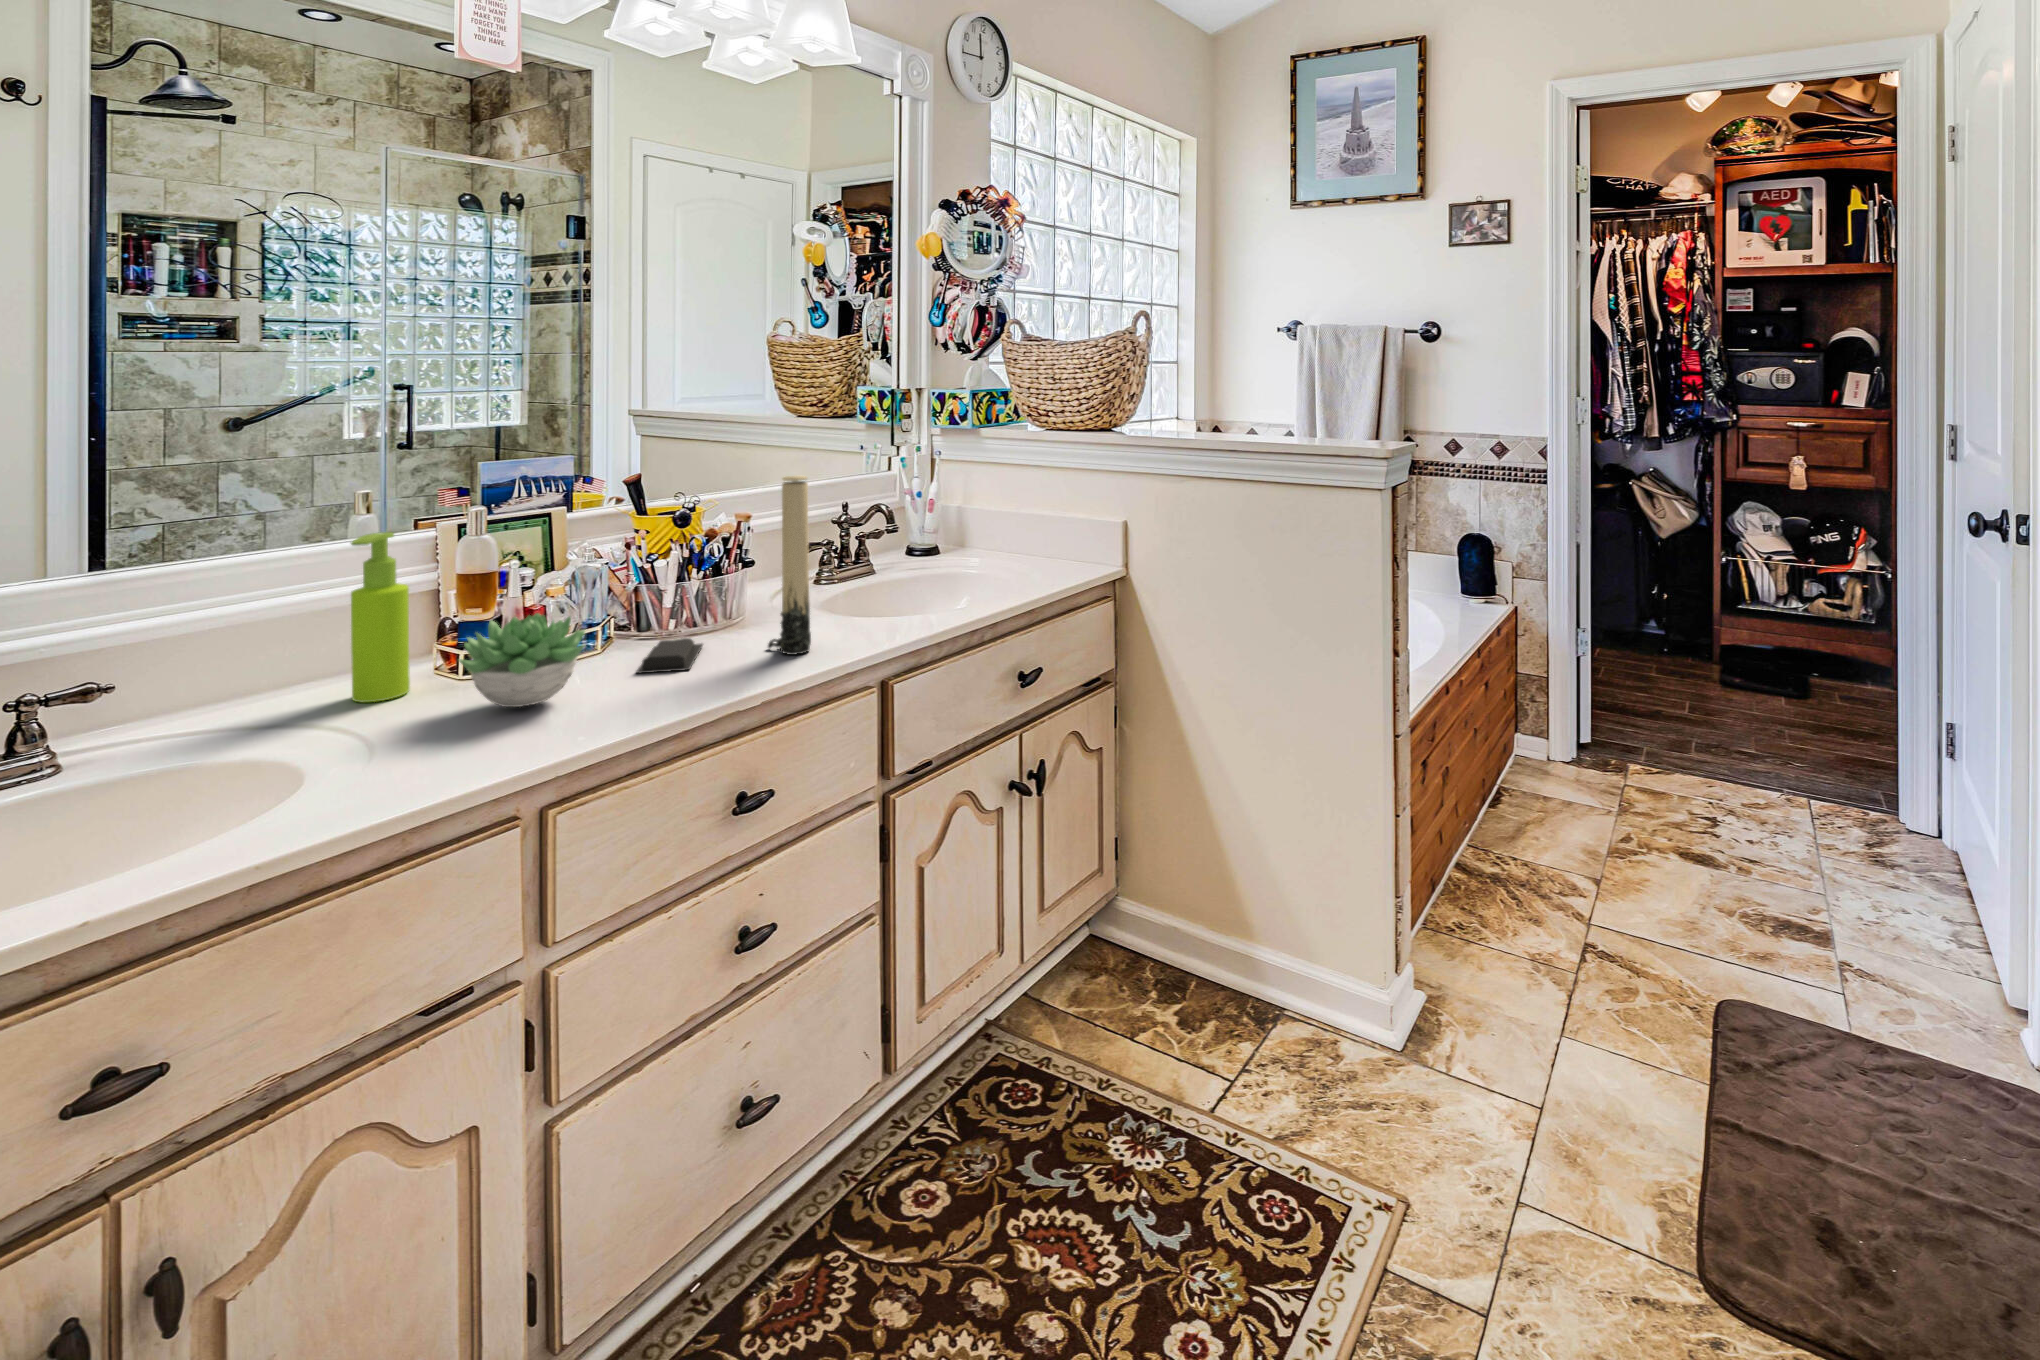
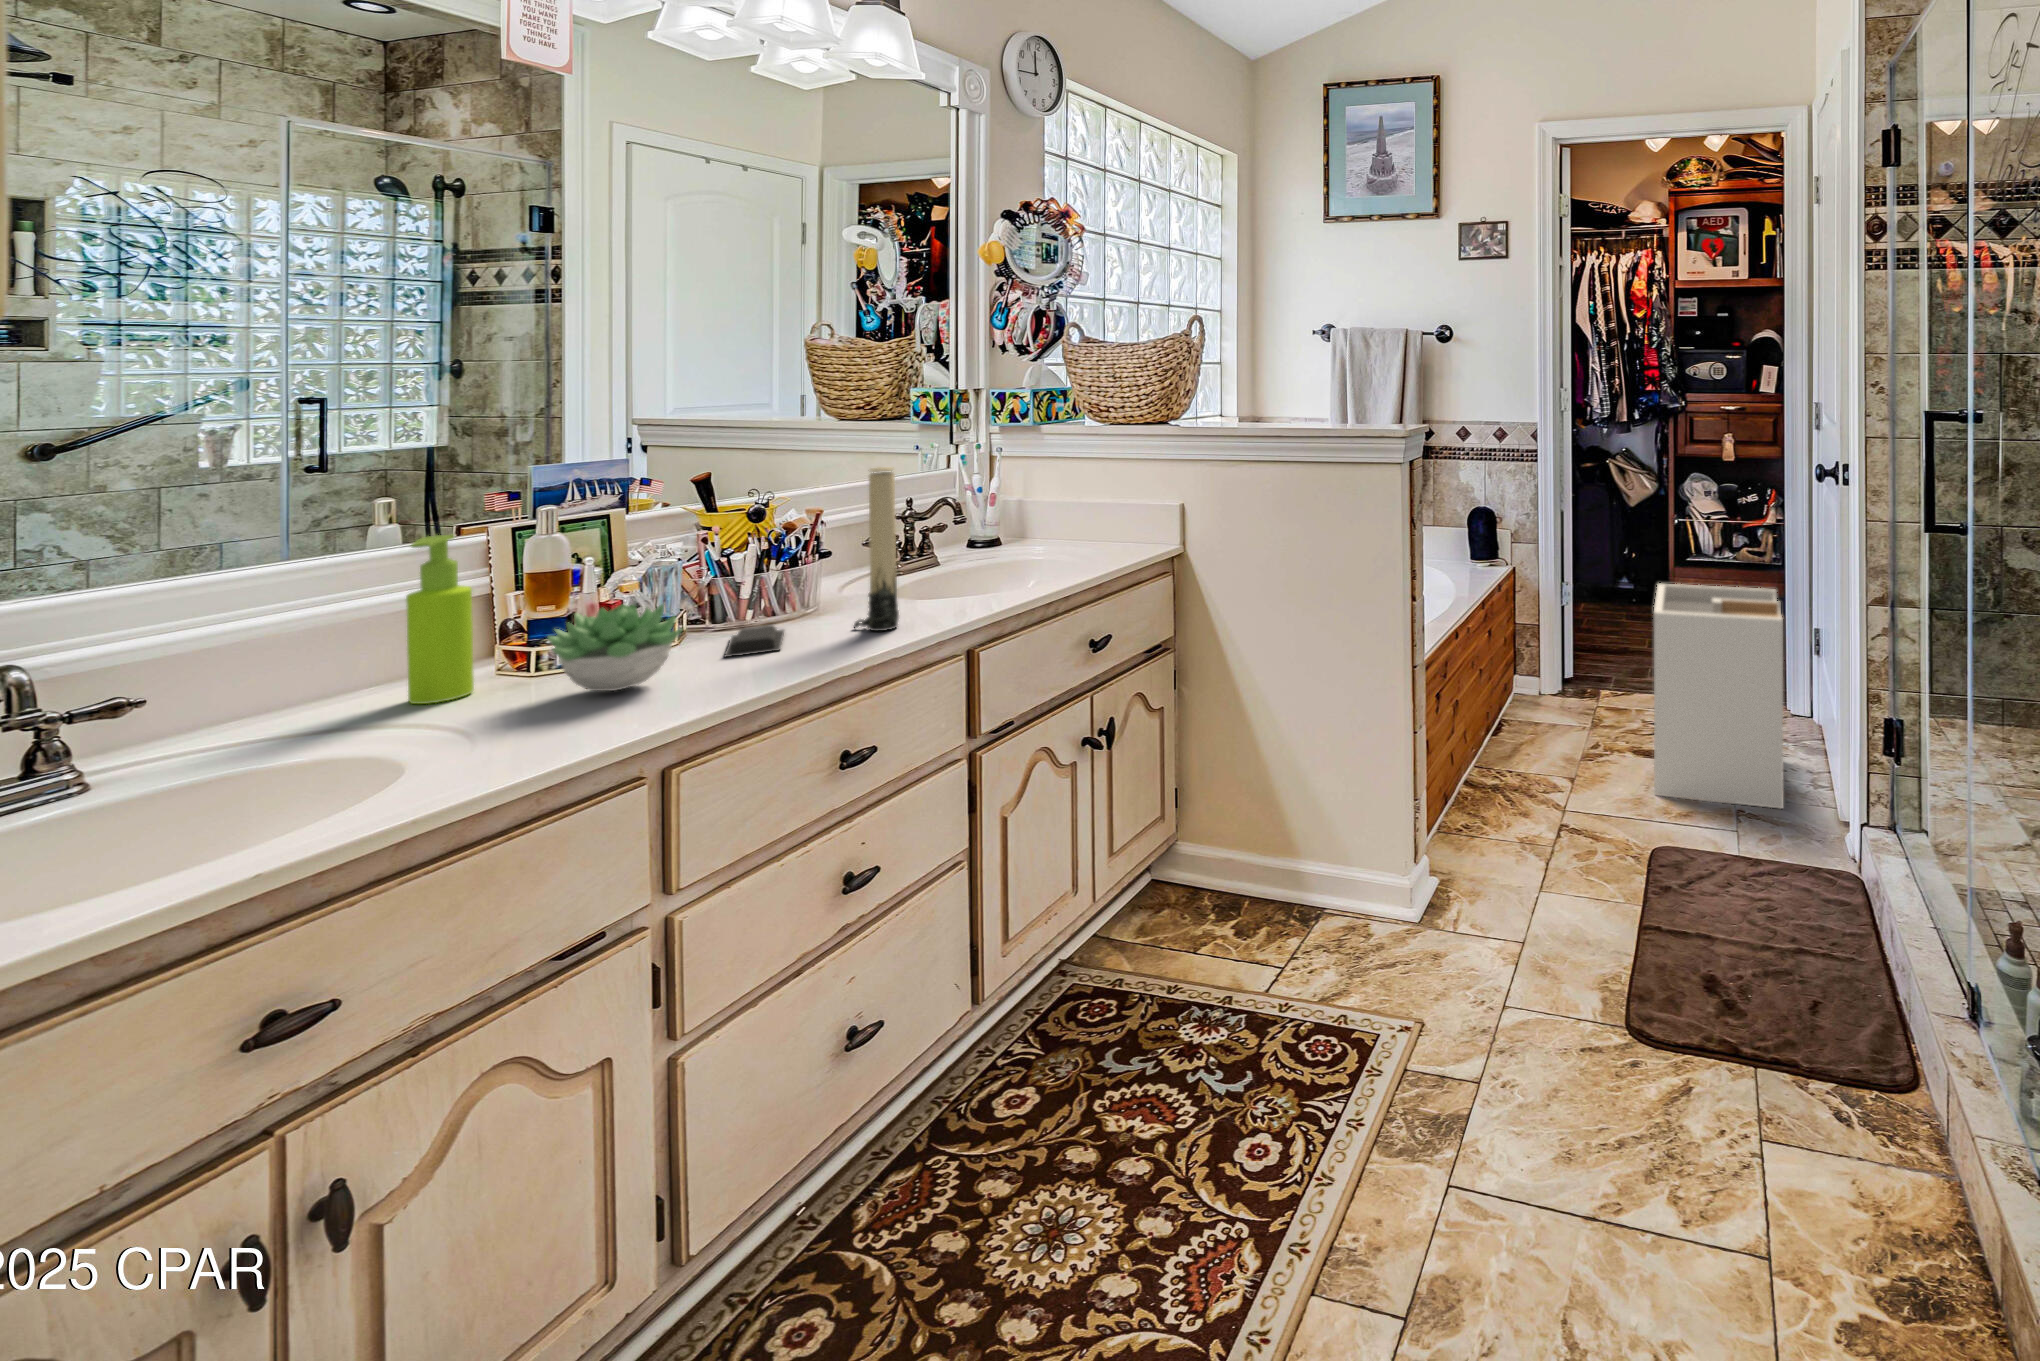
laundry hamper: none [1711,645,1911,969] -> present [1654,583,1784,808]

